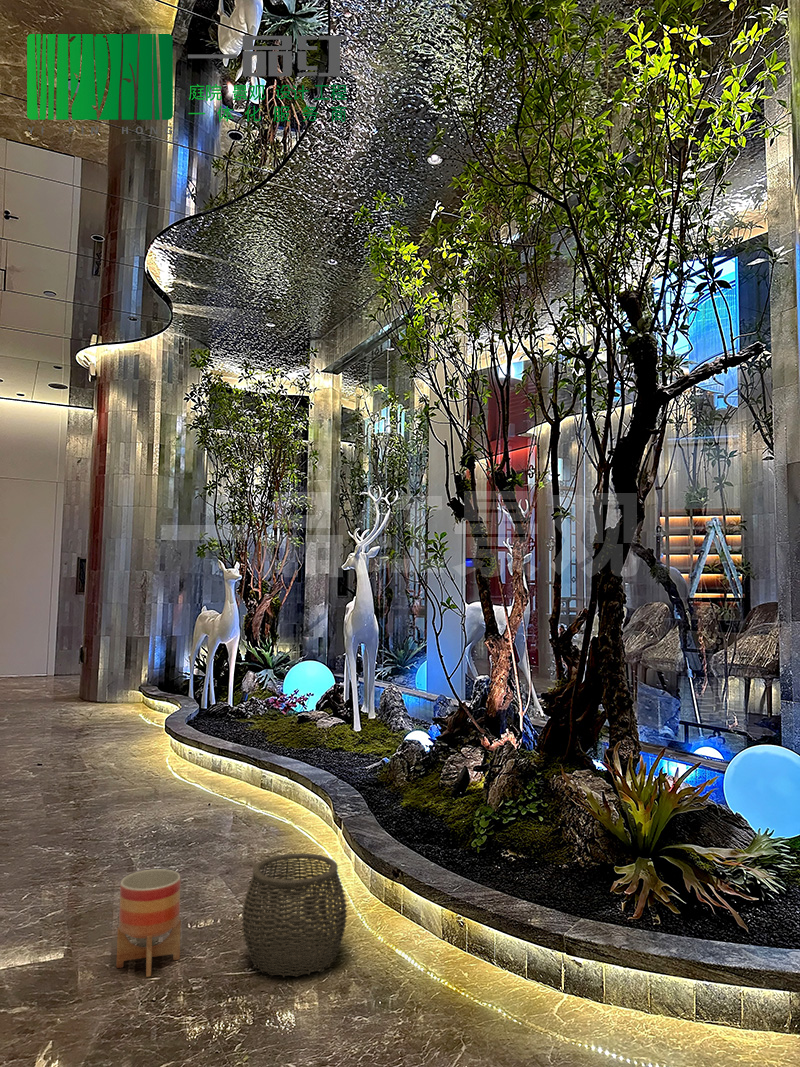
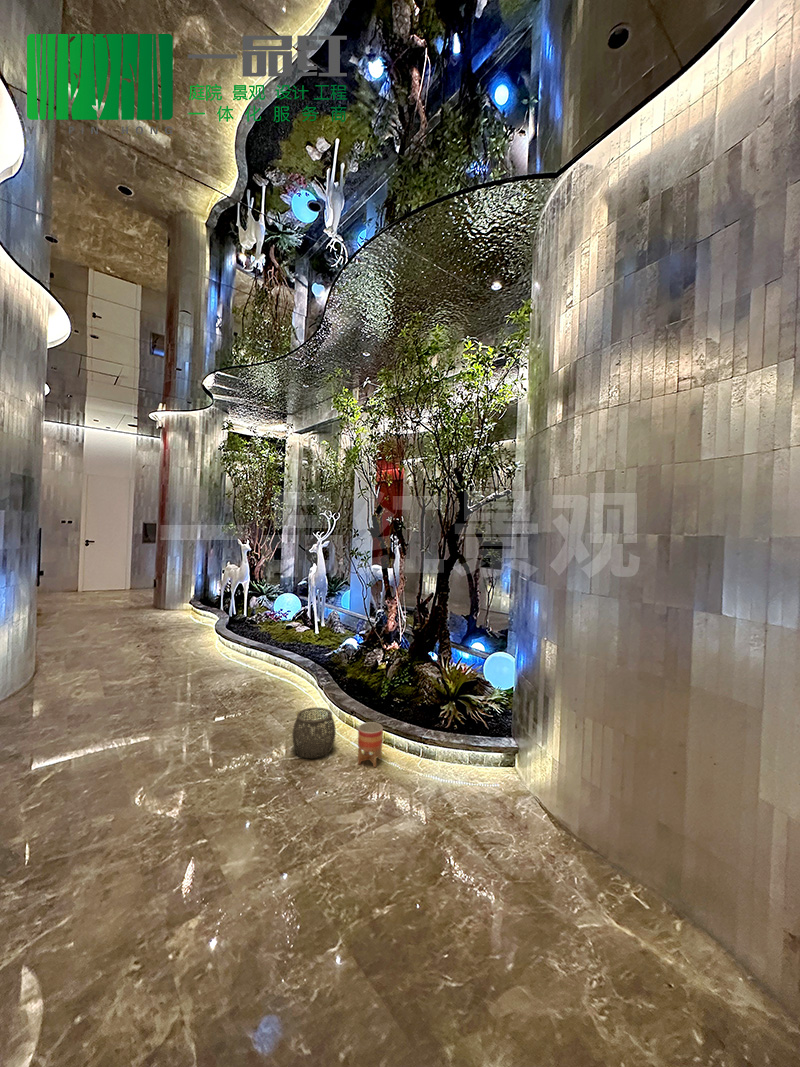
planter: present [116,869,181,977] -> present [358,722,383,767]

